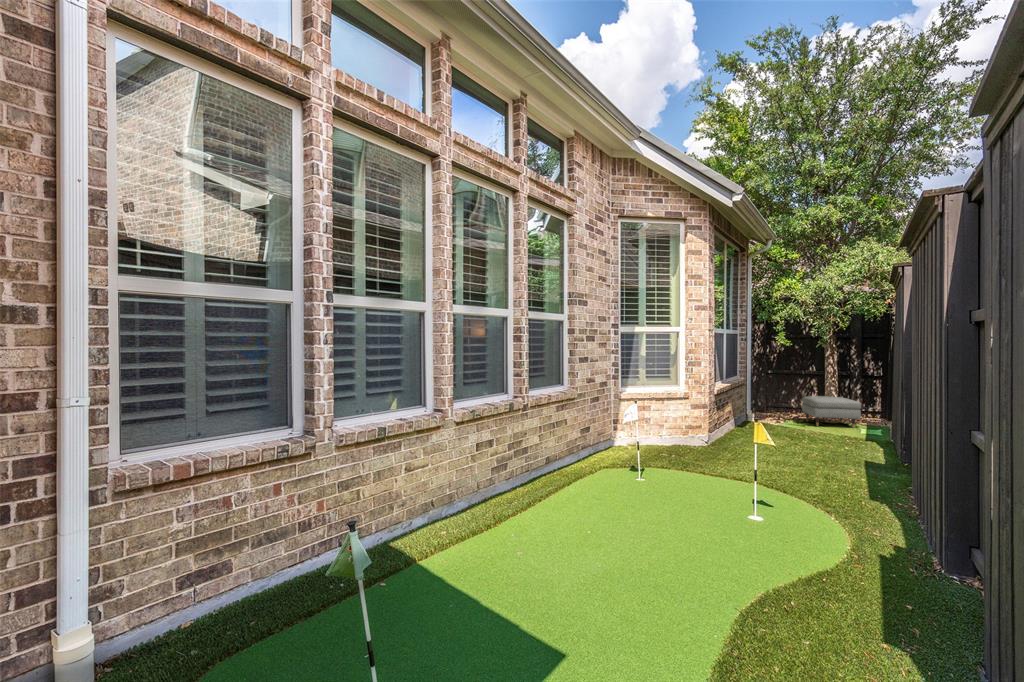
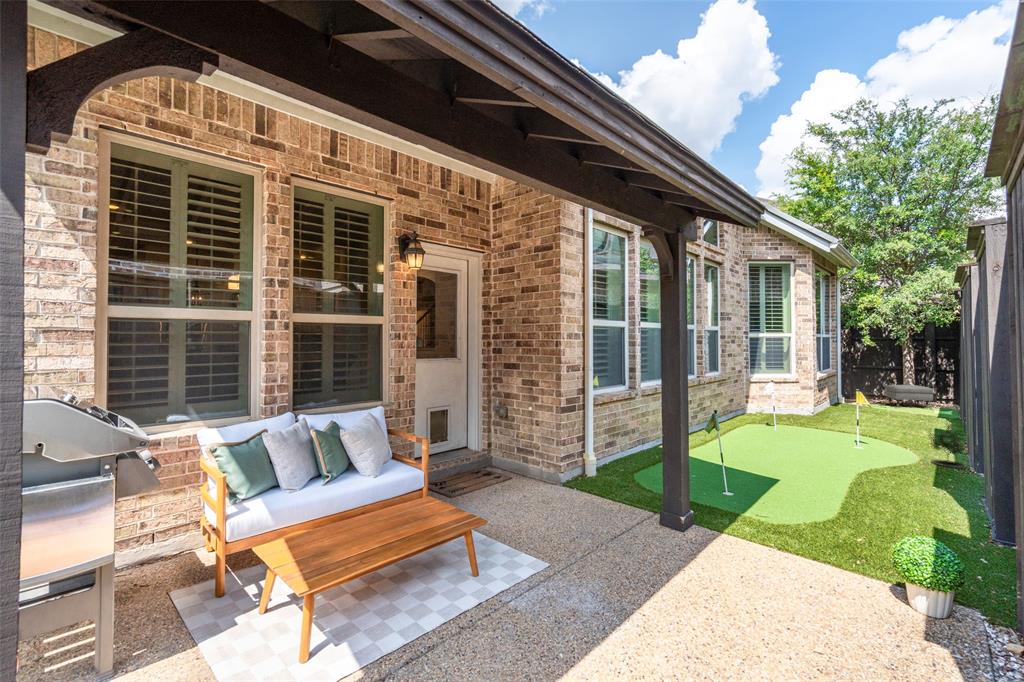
potted tree: none [877,498,960,608] -> present [929,423,966,468]

